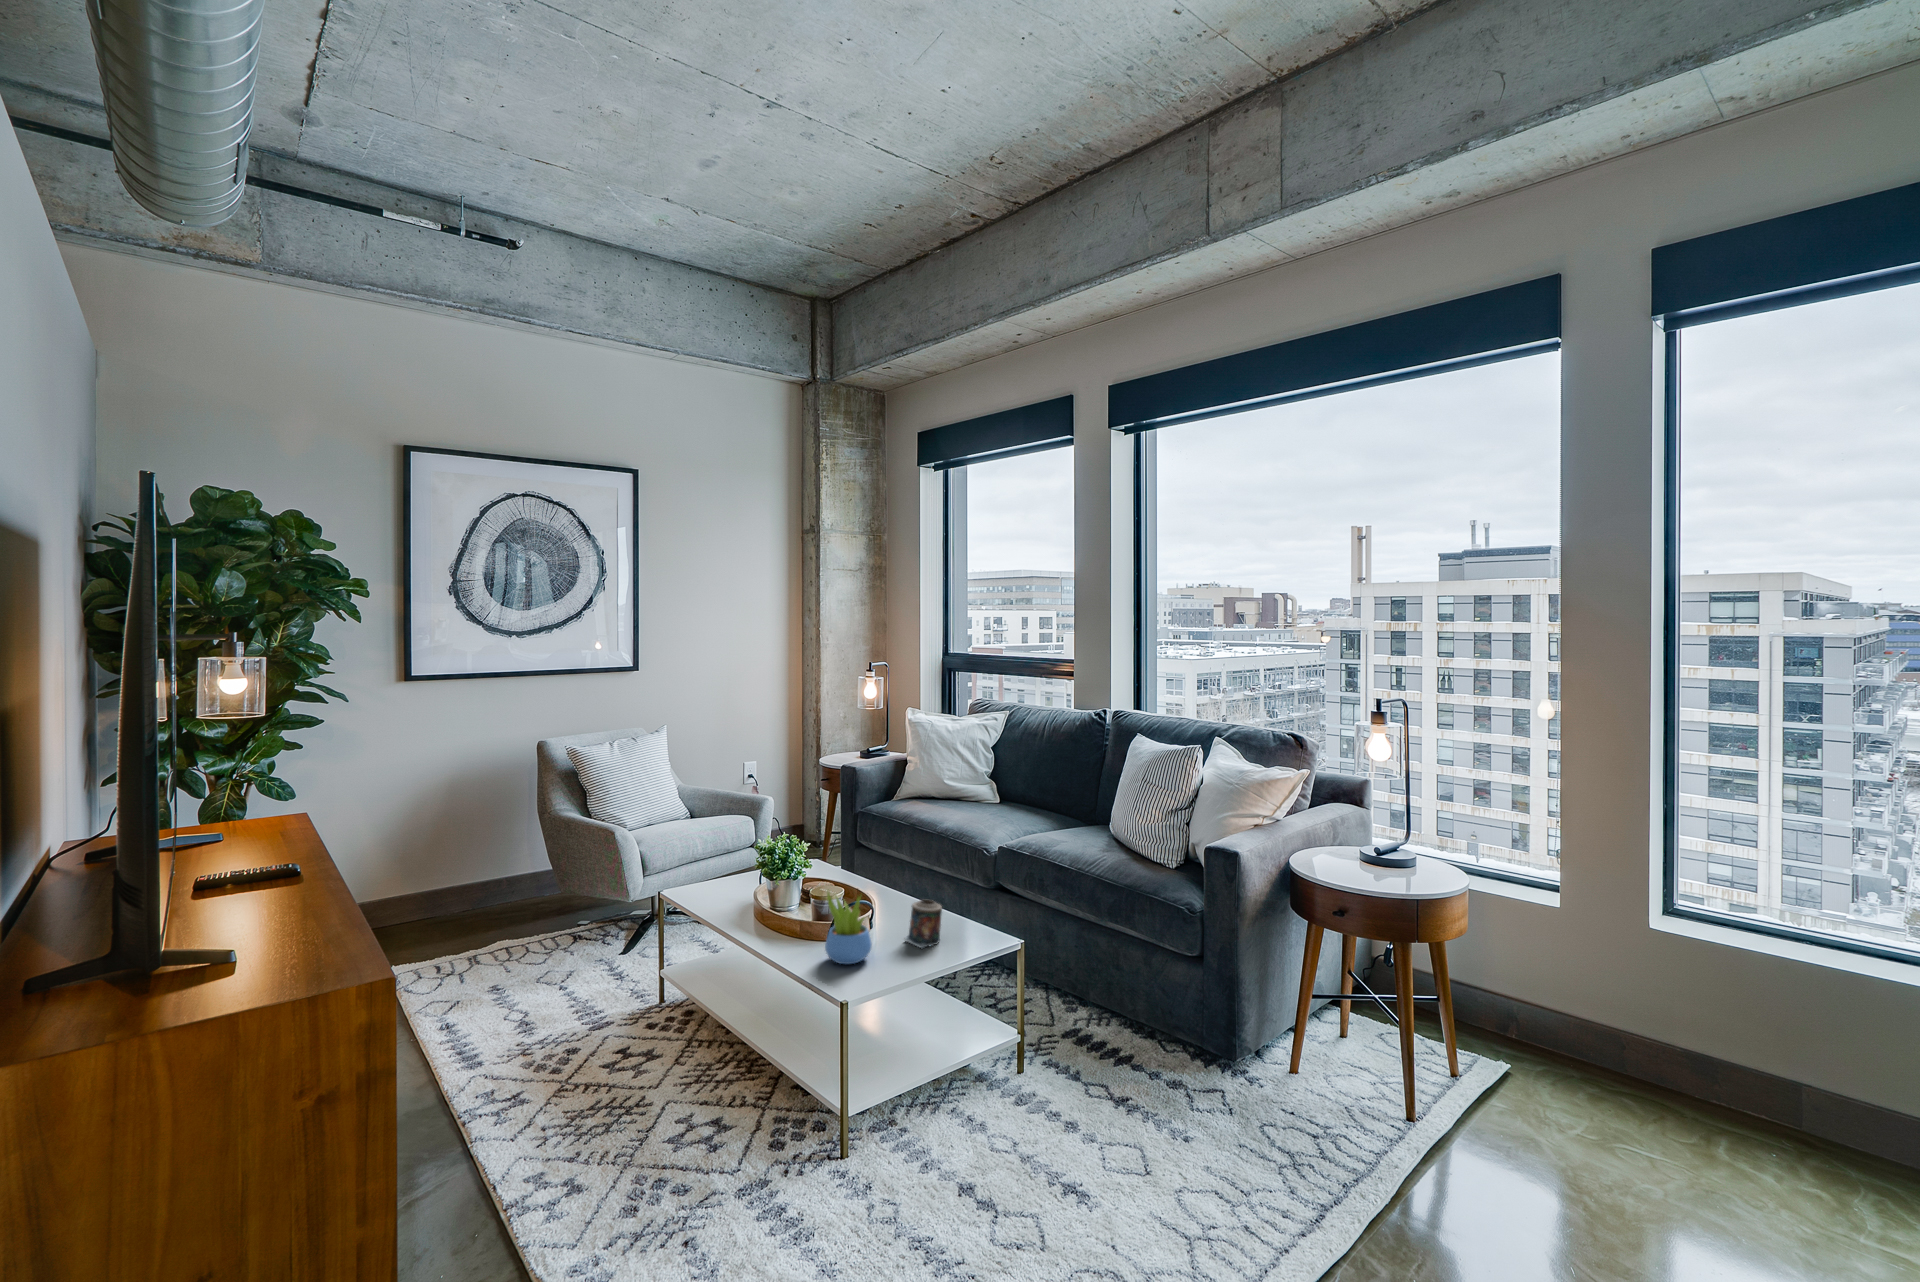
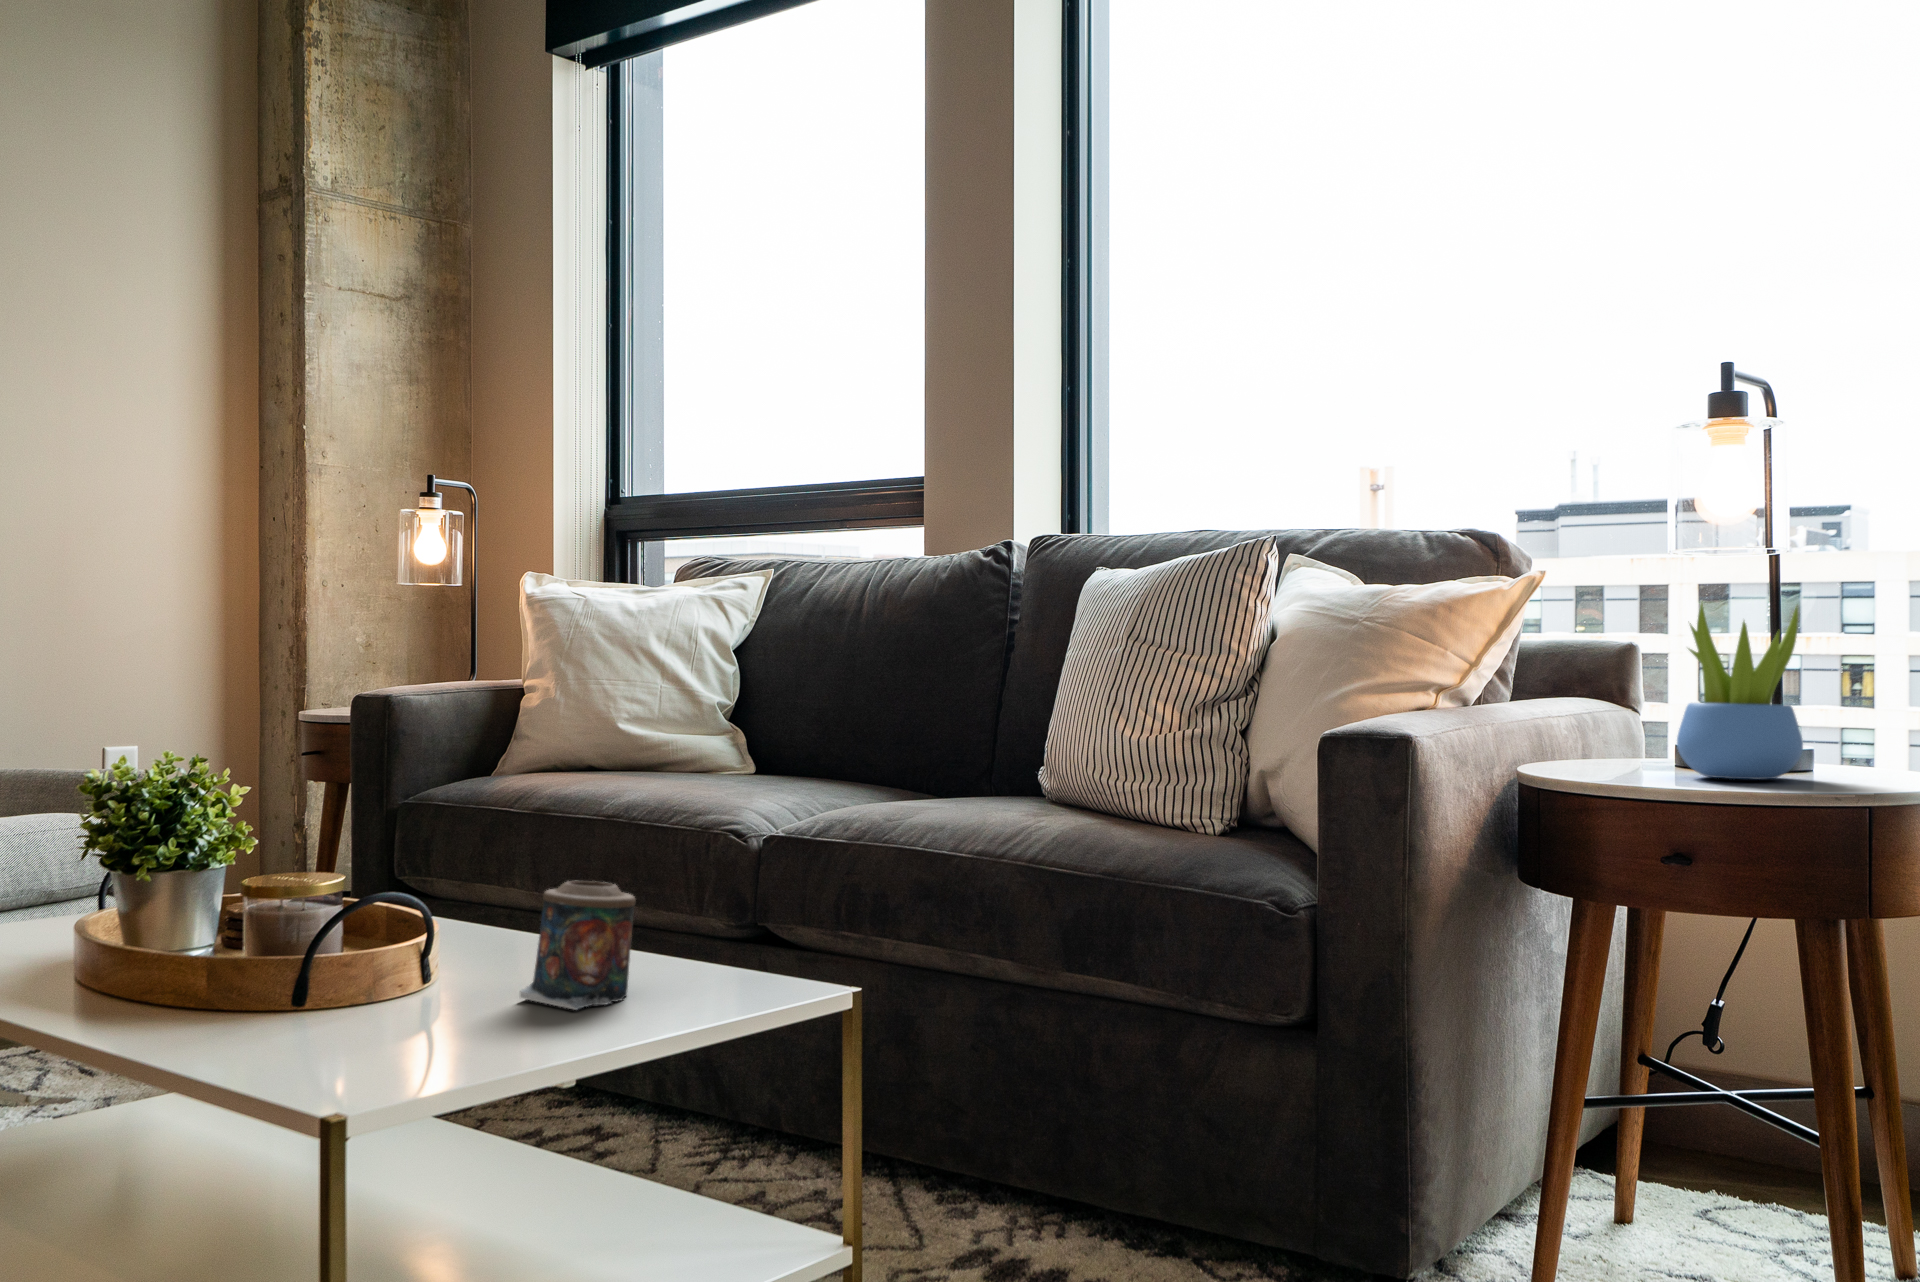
succulent plant: present [825,892,872,964] -> present [1677,603,1803,780]

